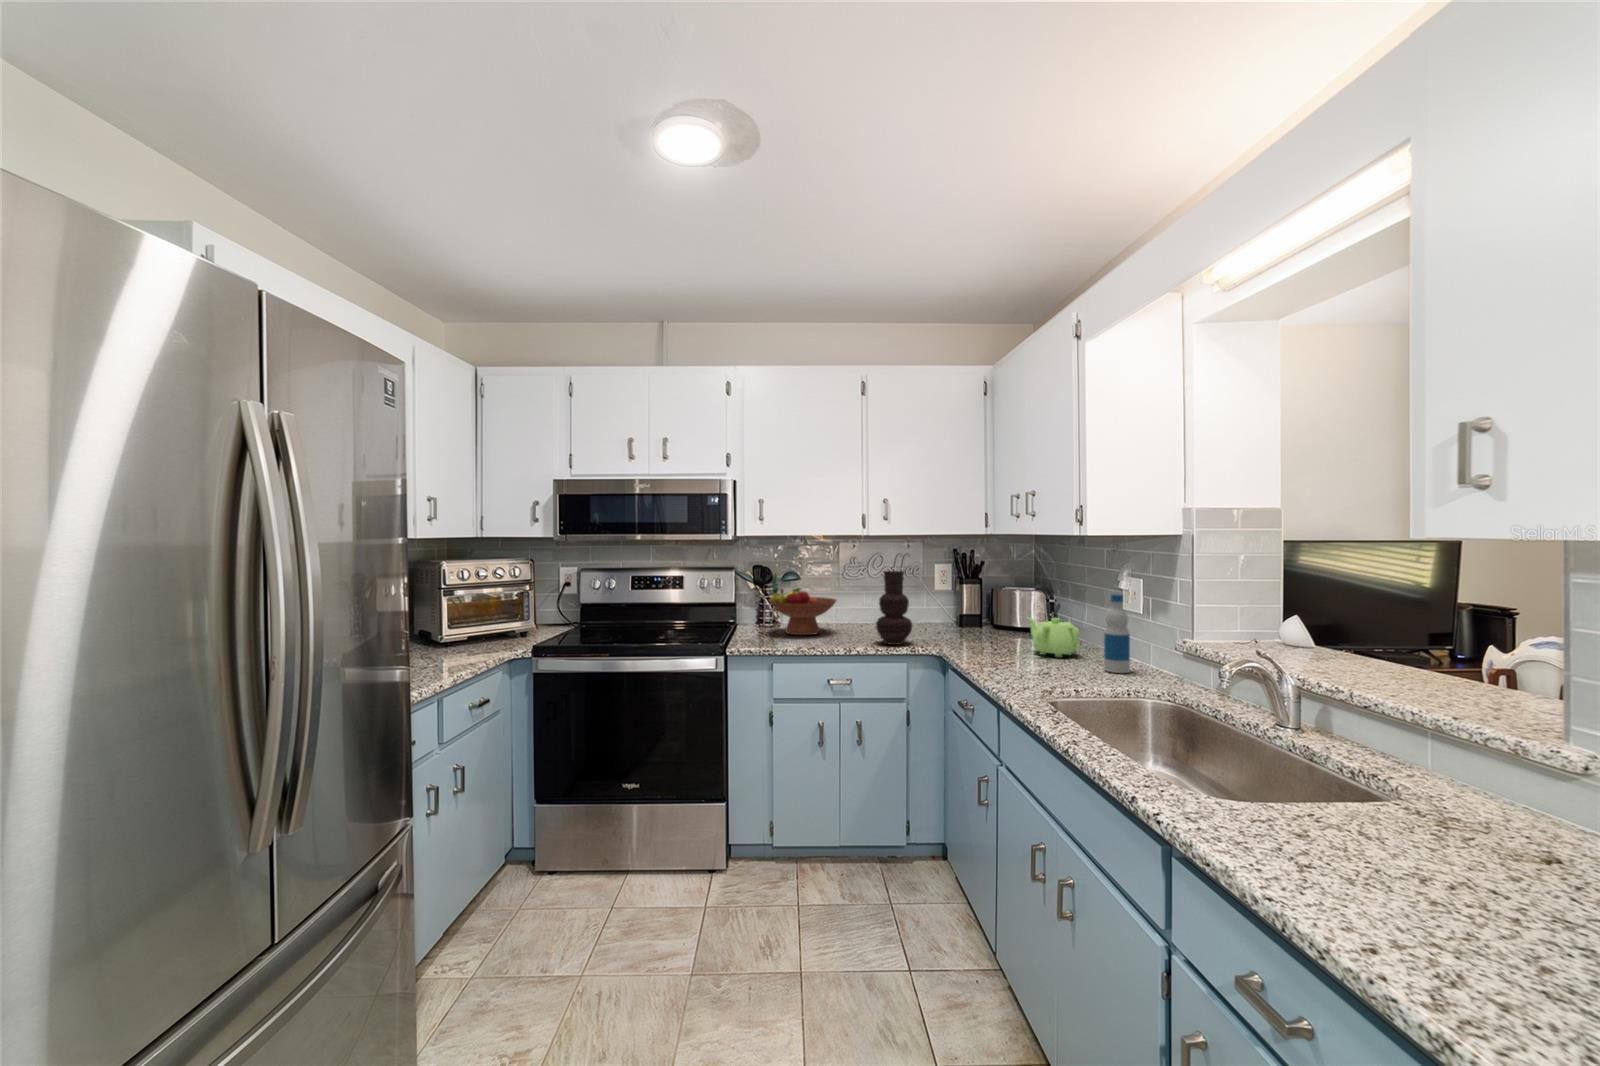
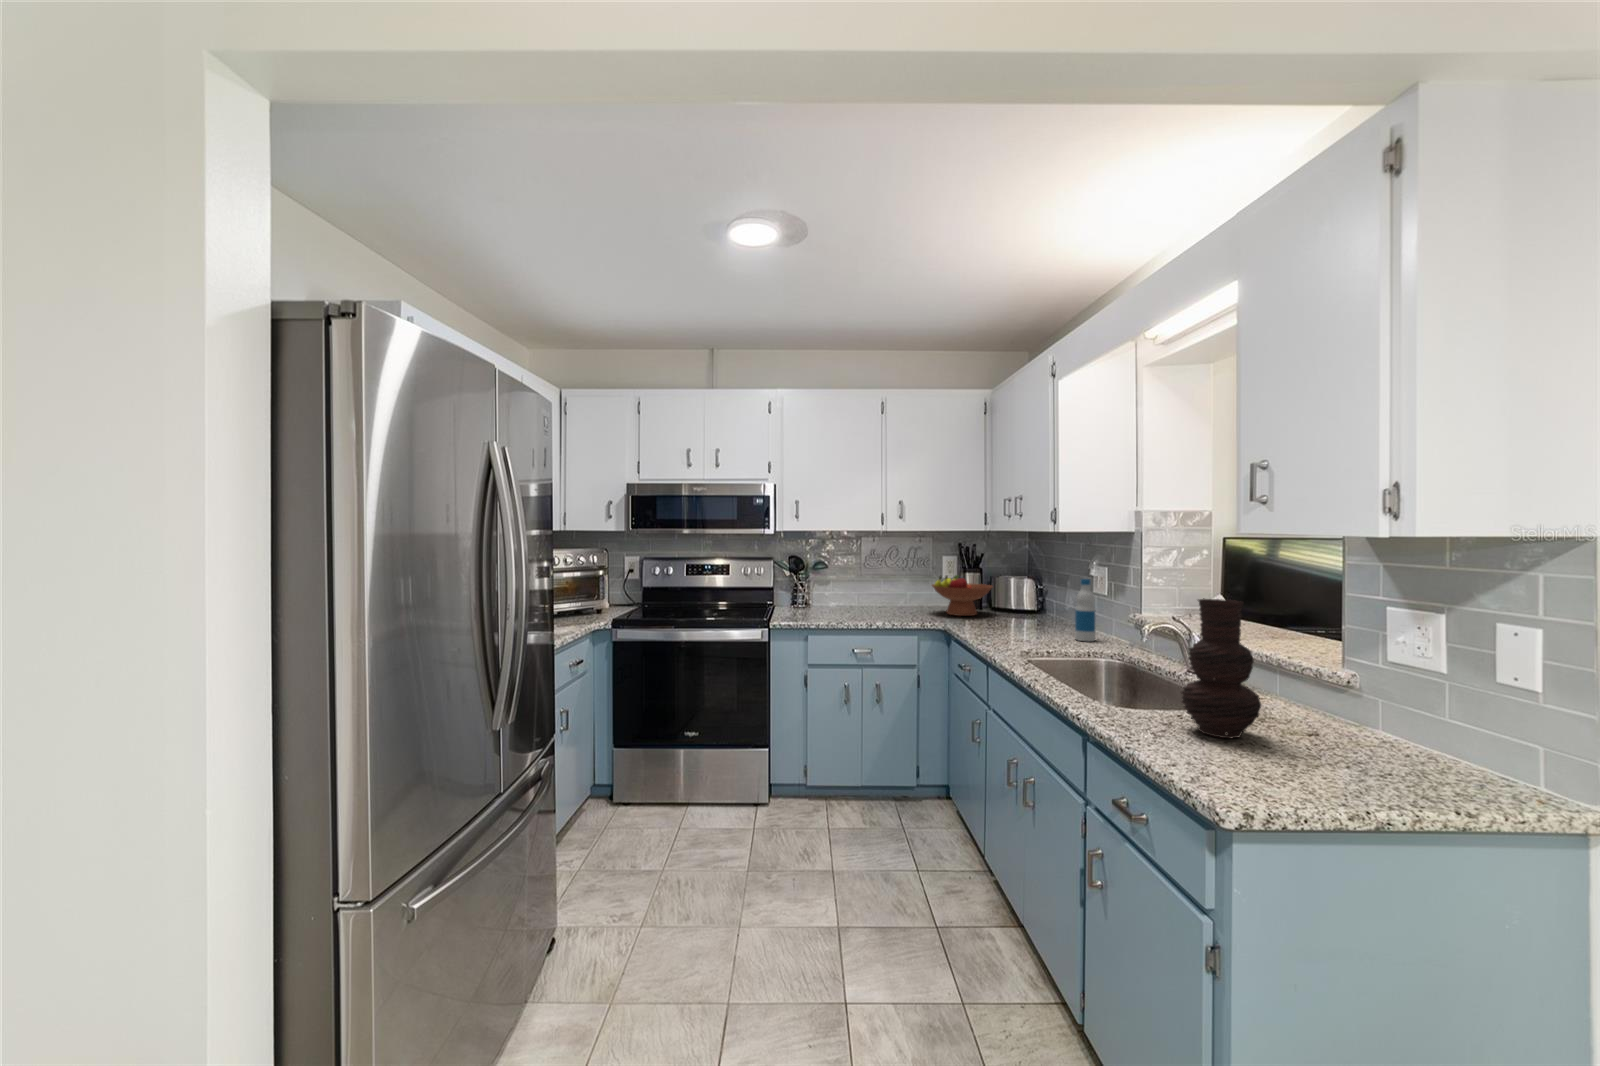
vase: present [876,571,912,645] -> present [1181,598,1261,738]
fruit bowl: present [769,588,837,635] -> present [932,575,993,616]
teapot: present [1027,617,1080,657] -> none [1016,598,1059,631]

